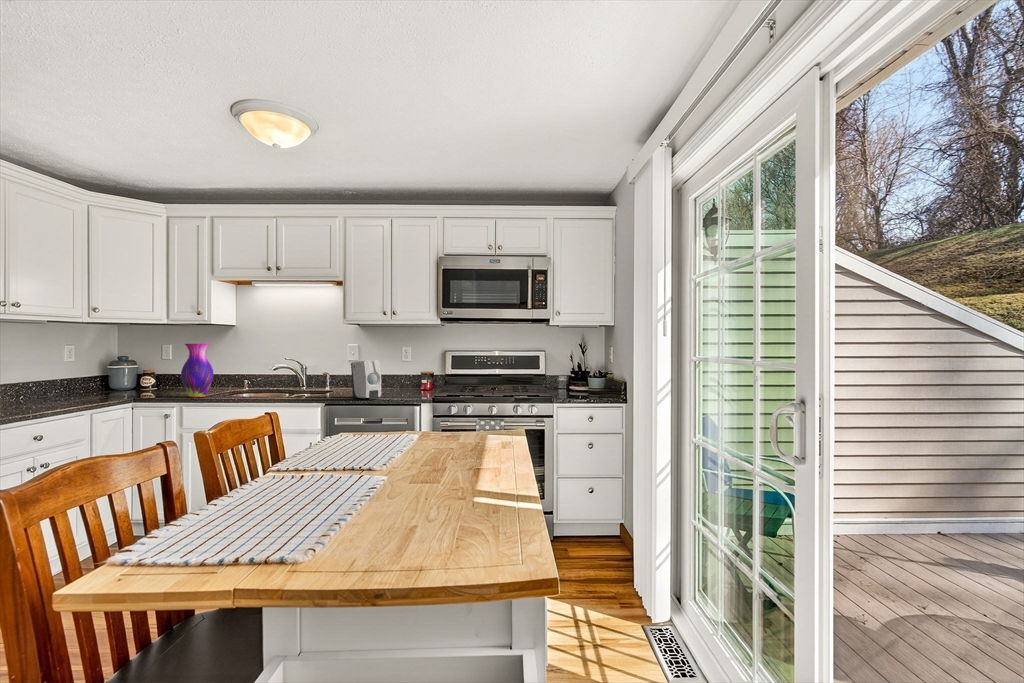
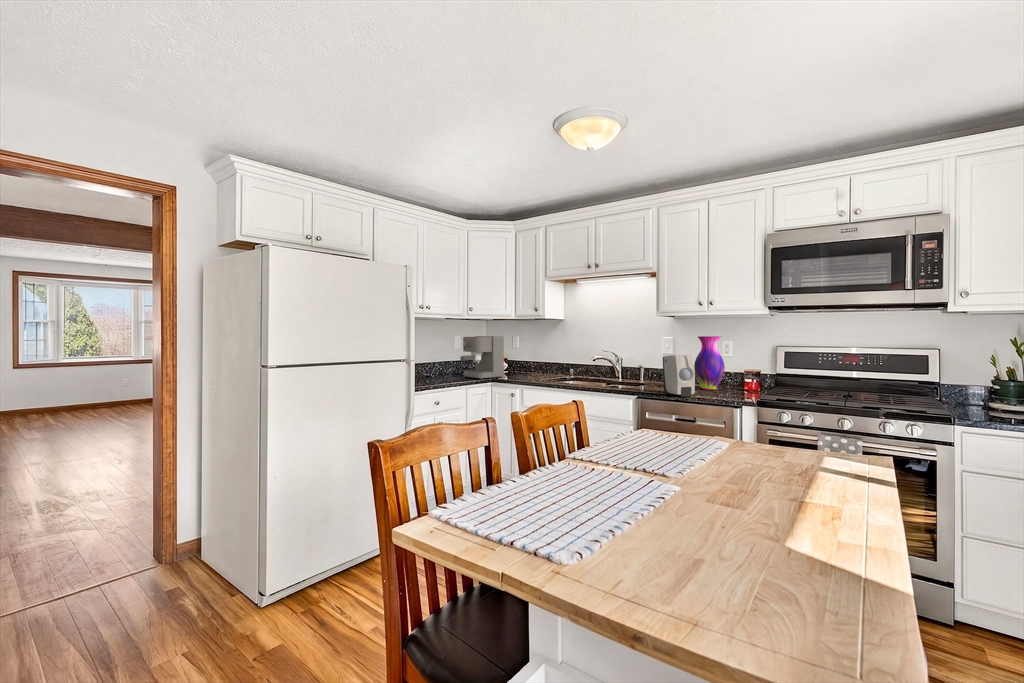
coffee maker: none [87,344,152,399] -> present [460,336,504,379]
vase: present [181,344,214,398] -> present [694,336,725,390]

